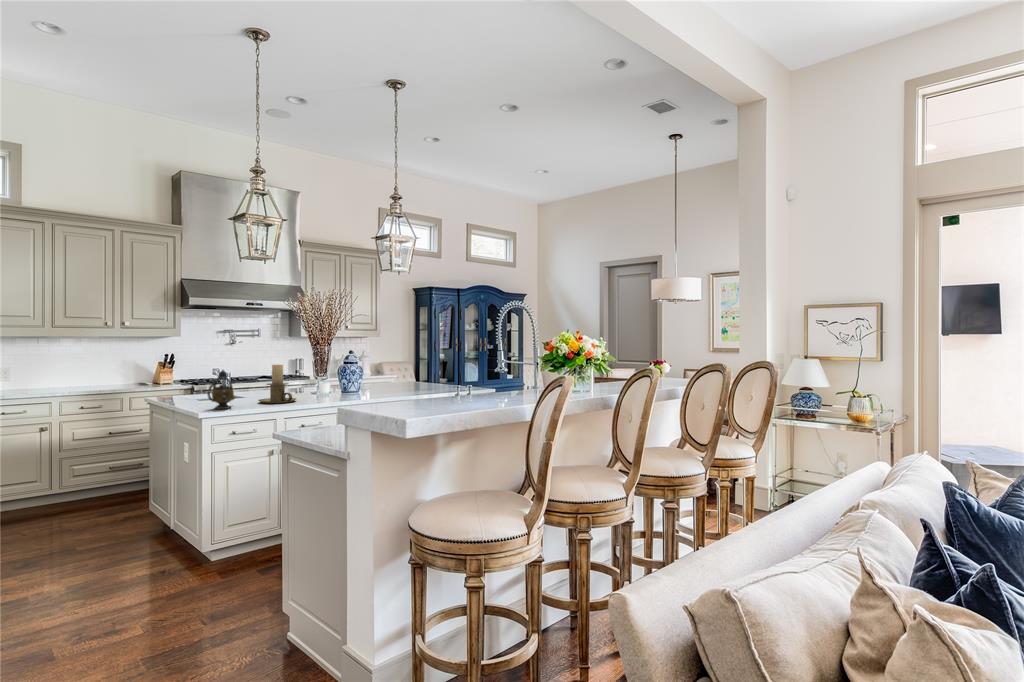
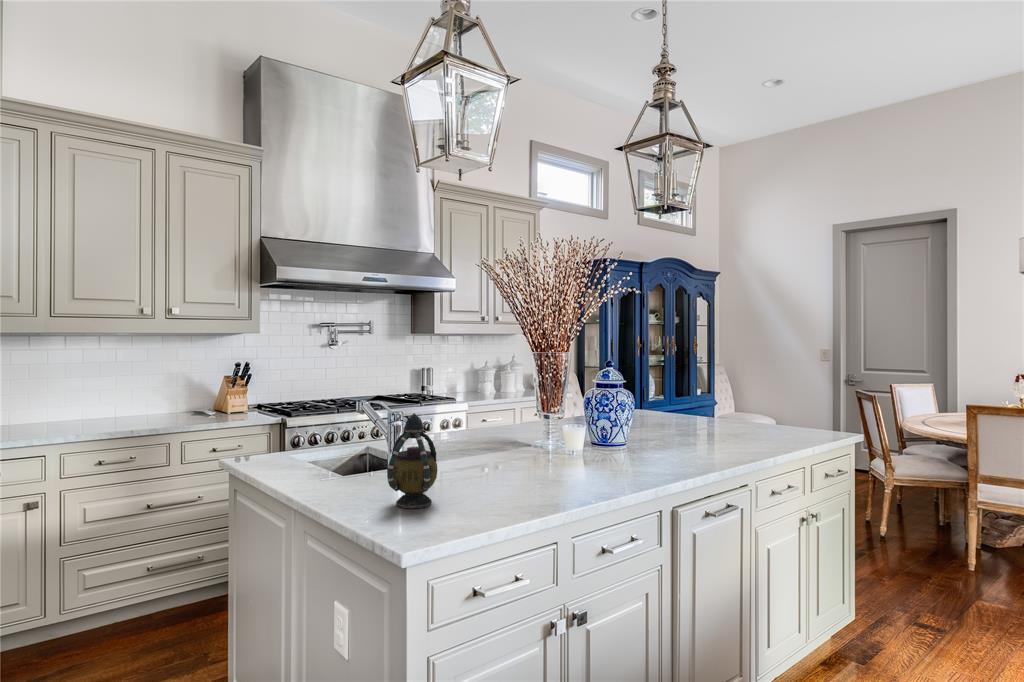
candle holder: present [258,364,296,403] -> none [462,394,539,482]

